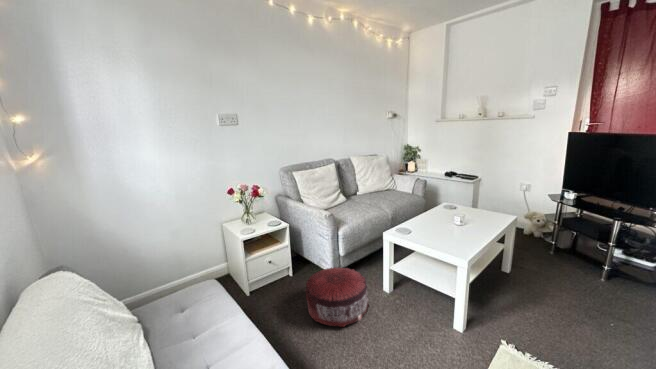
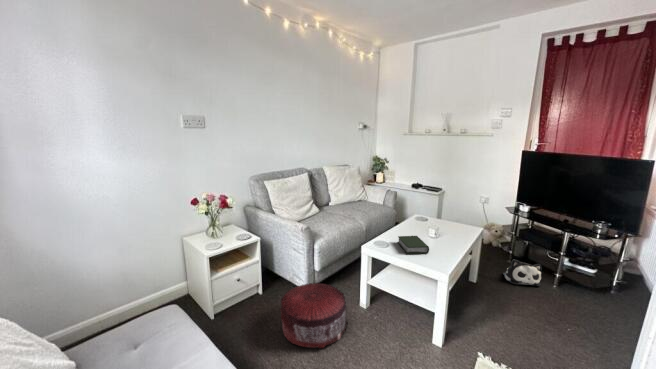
book: none [421,223,452,241] -> present [398,236,429,254]
plush toy: none [542,250,587,279] -> present [503,260,542,286]

